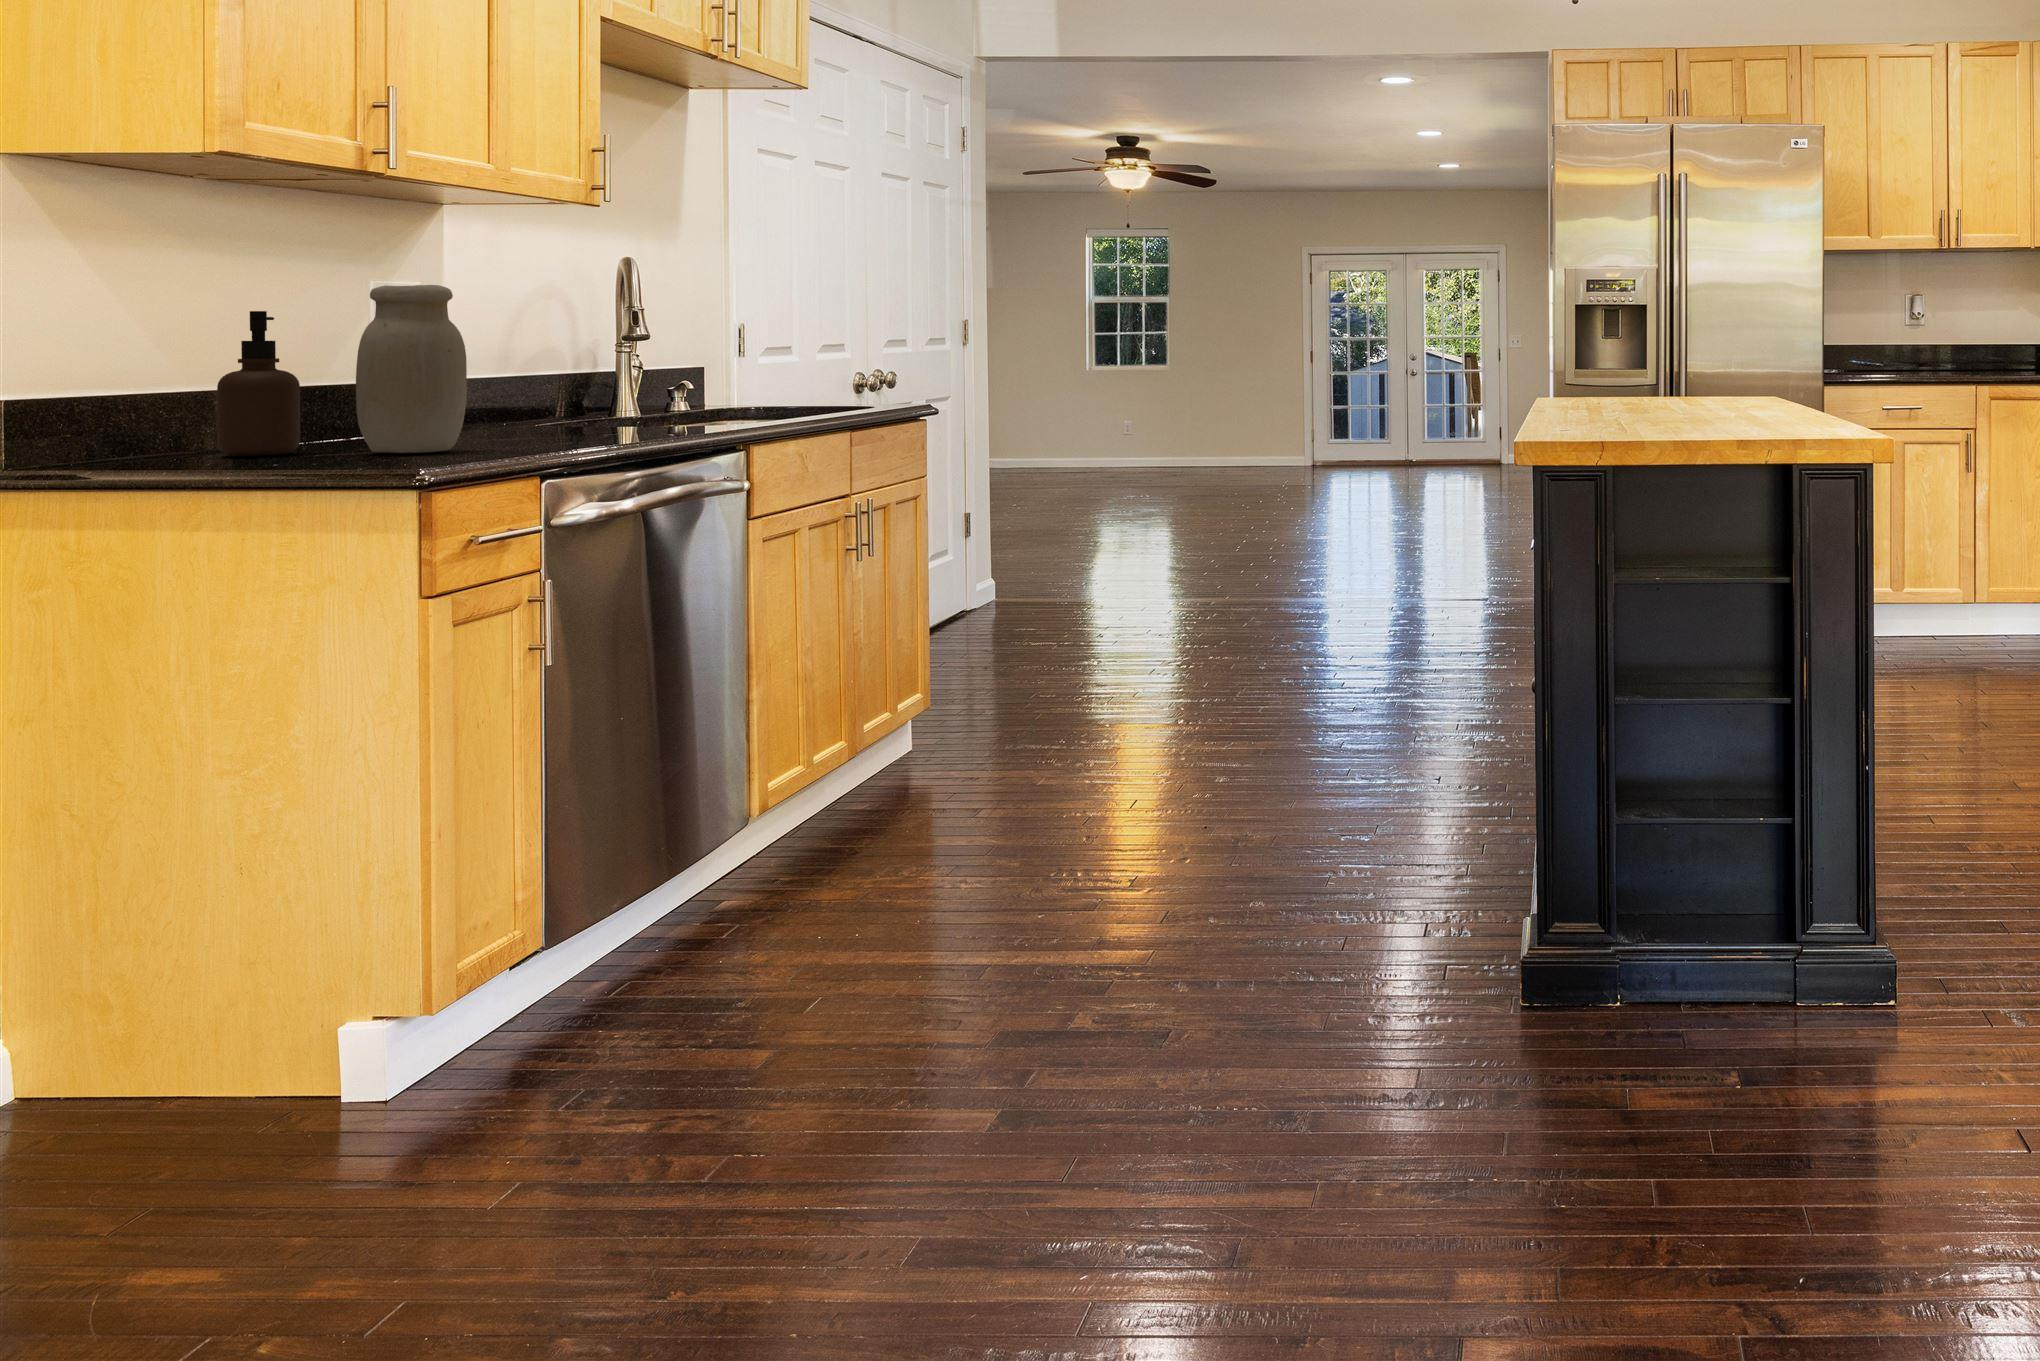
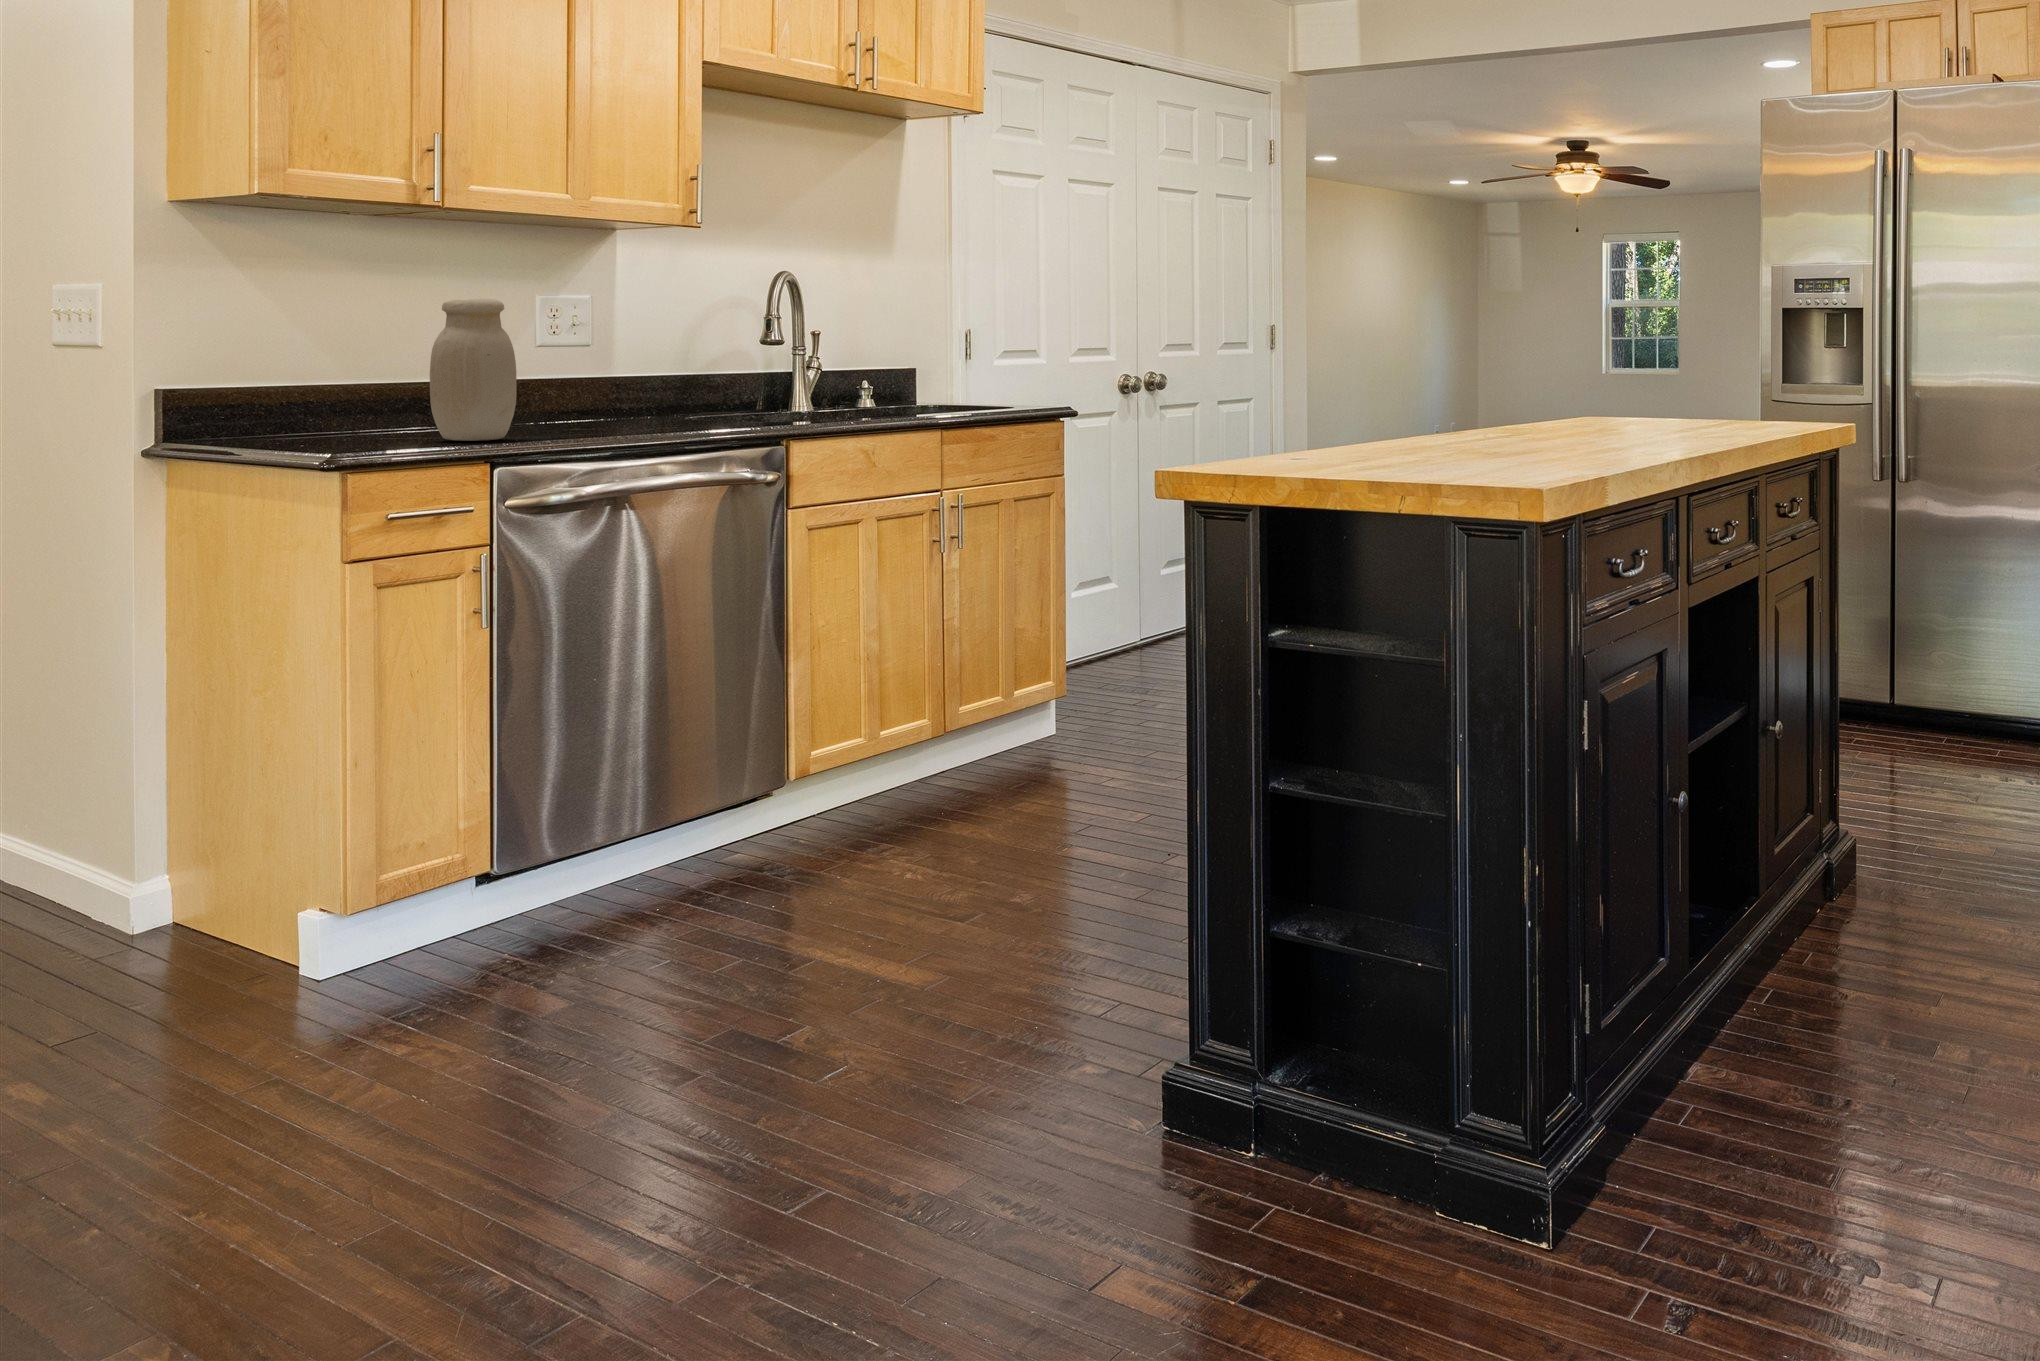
soap dispenser: present [217,311,300,456] -> none [350,321,413,439]

